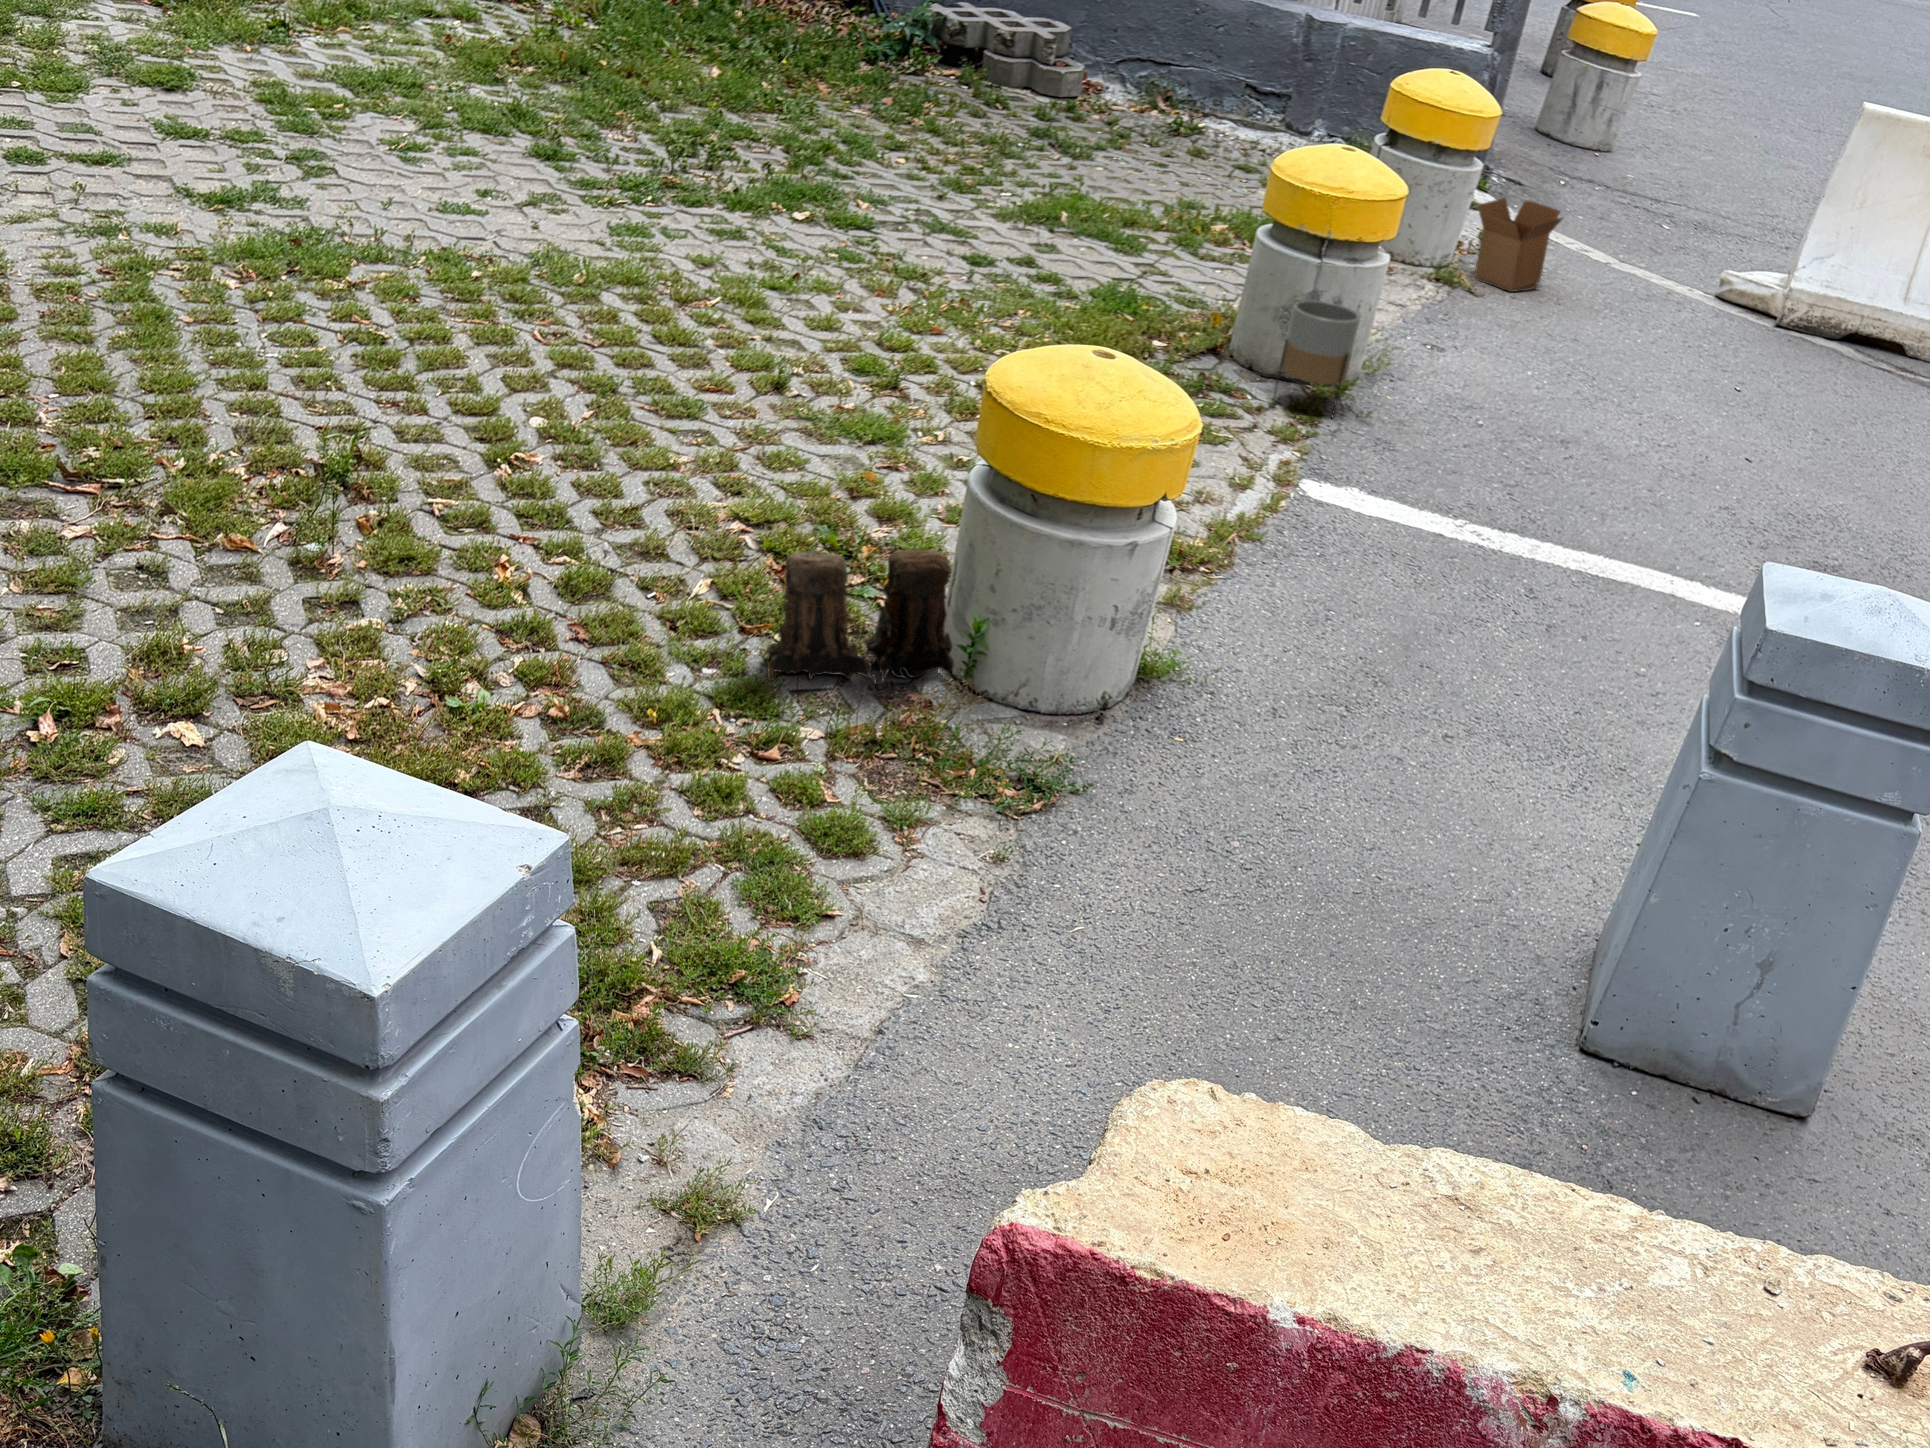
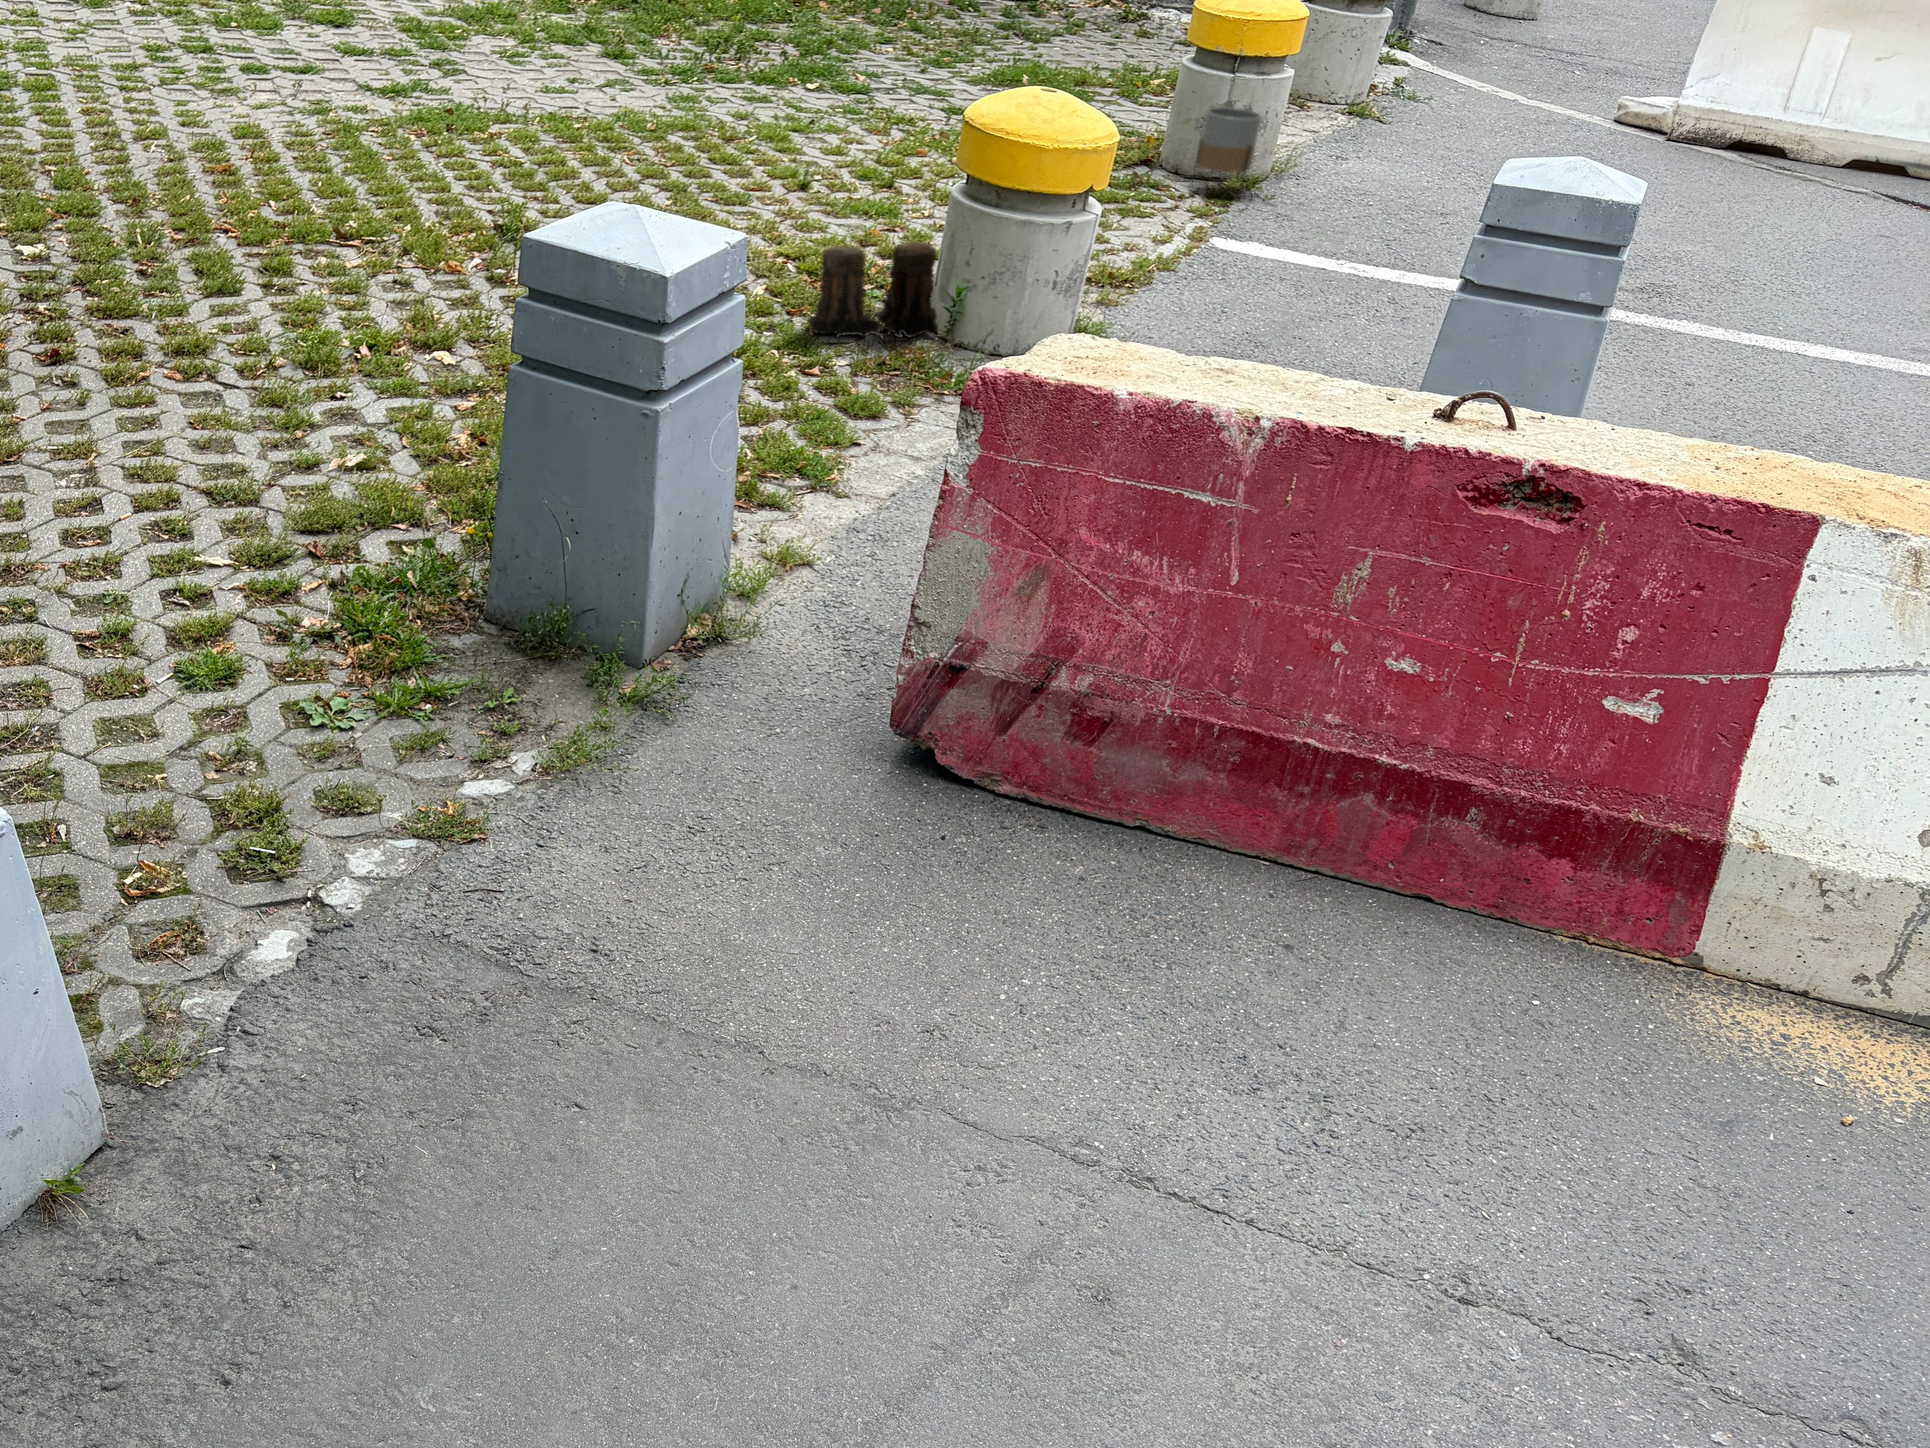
cardboard box: present [1474,198,1563,292] -> none [1374,42,1457,121]

